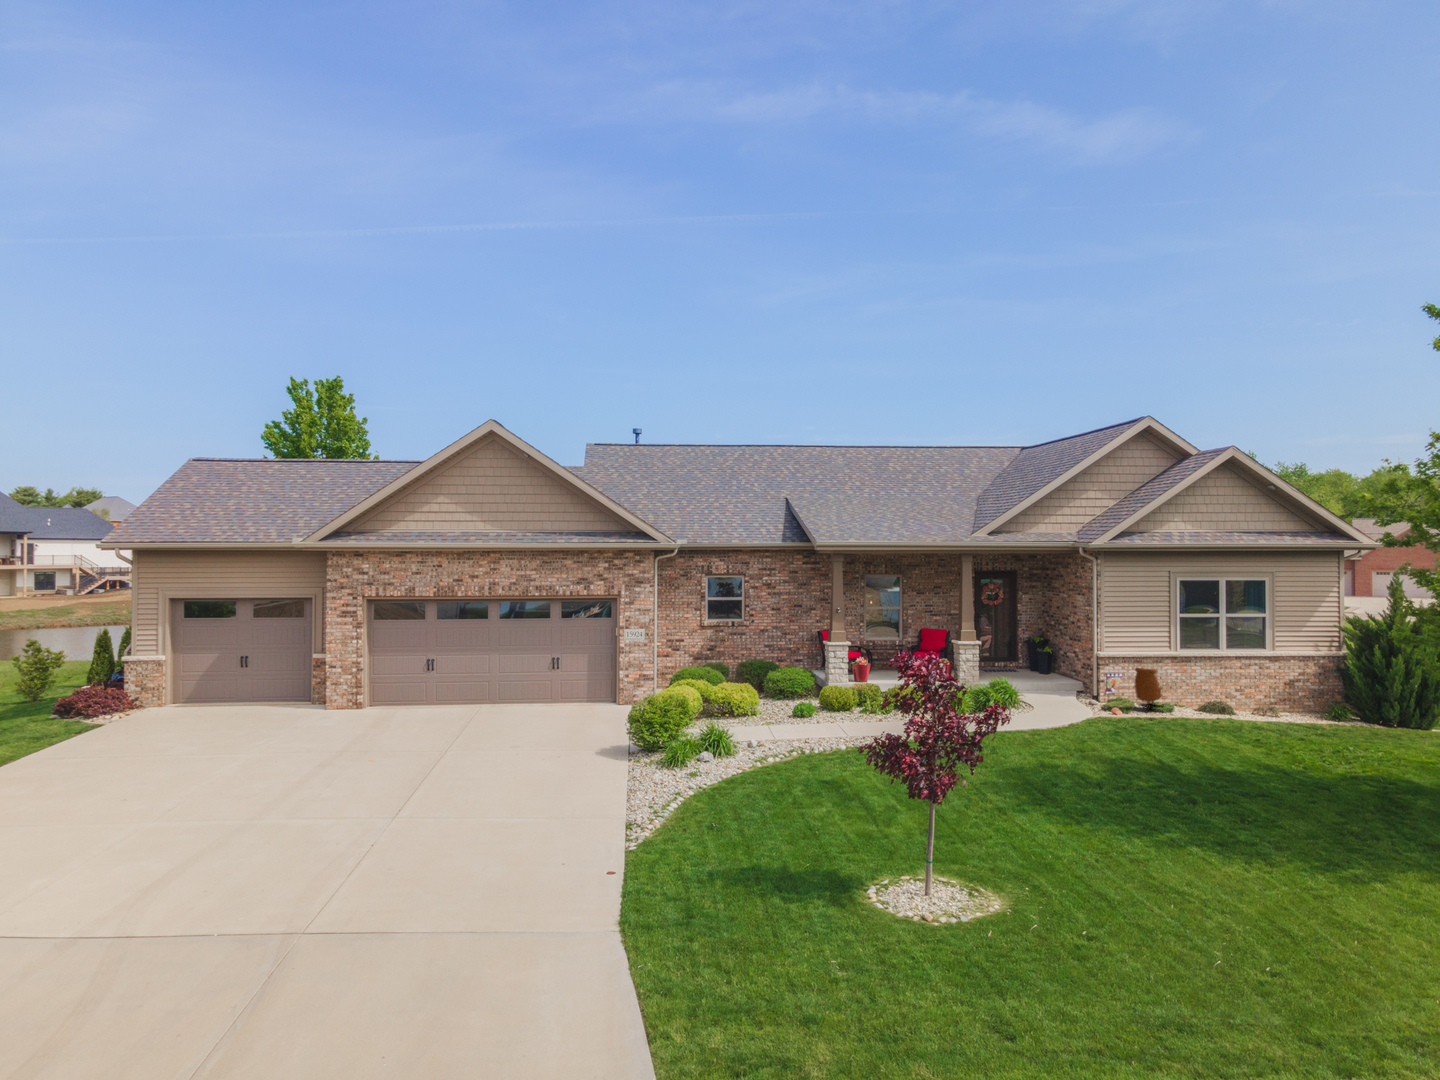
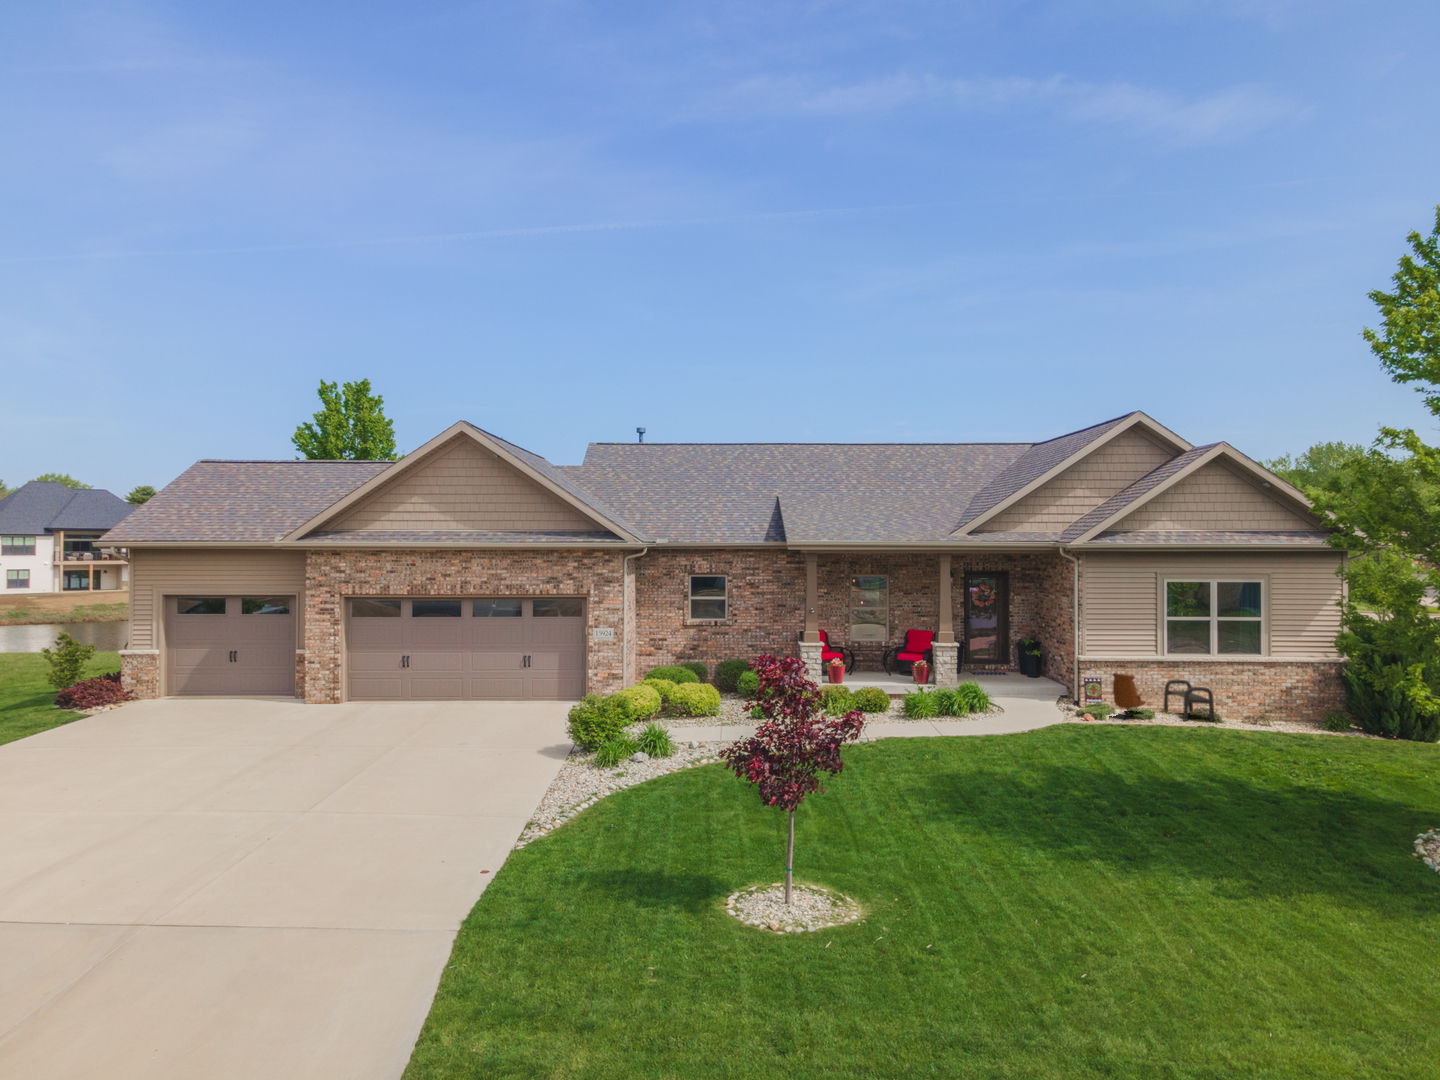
bench: none [1177,674,1229,713] -> present [1164,680,1214,721]

